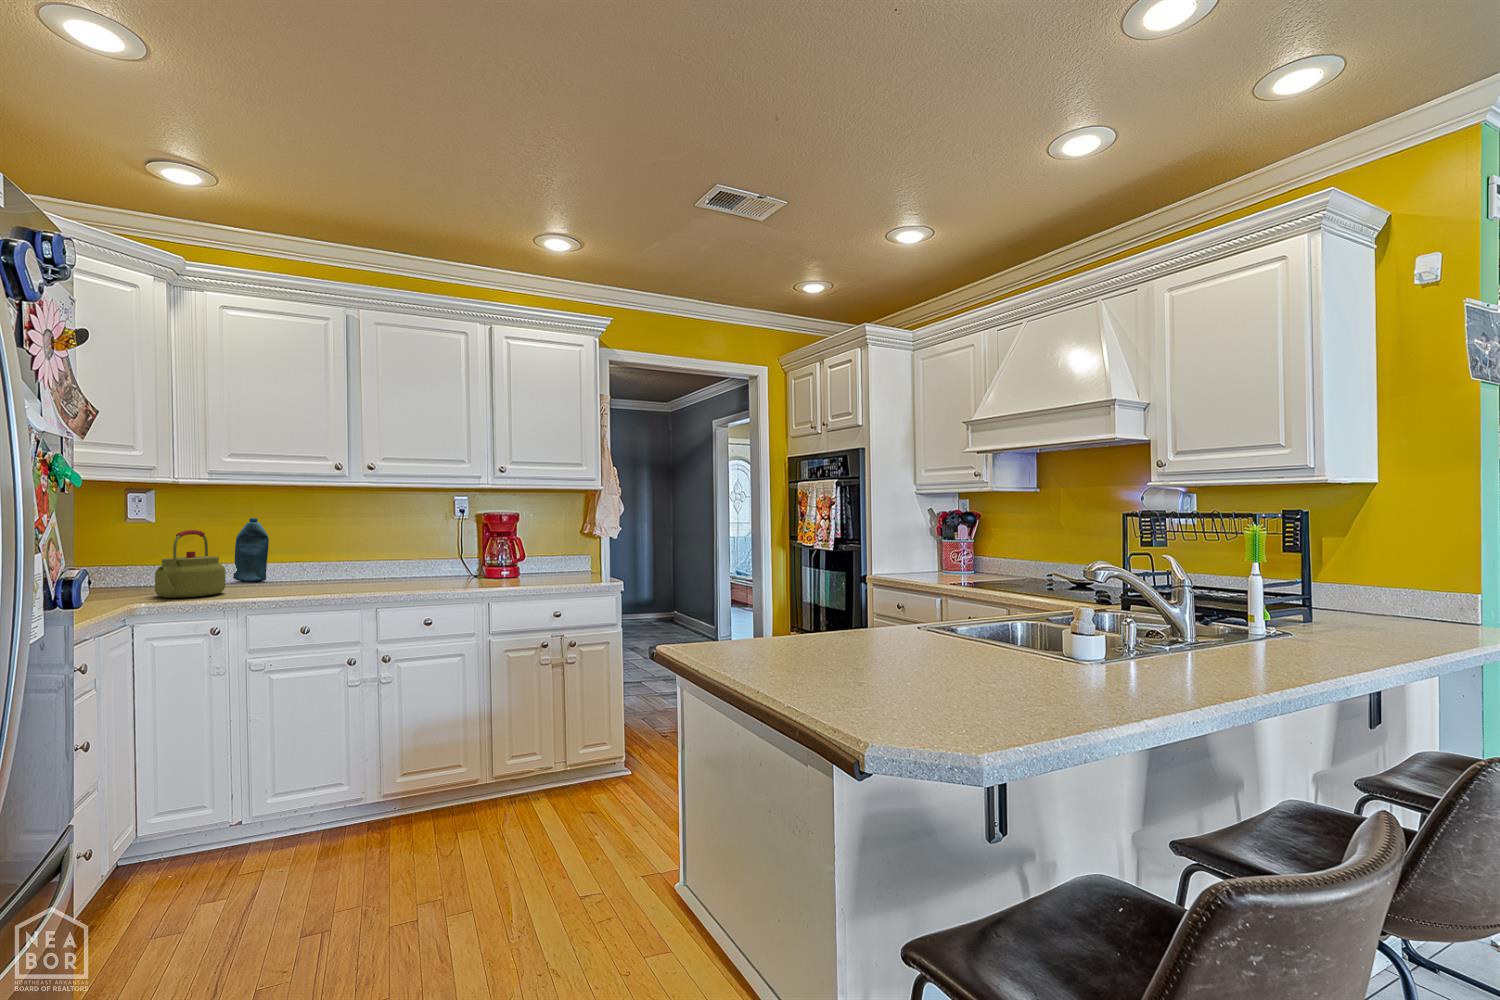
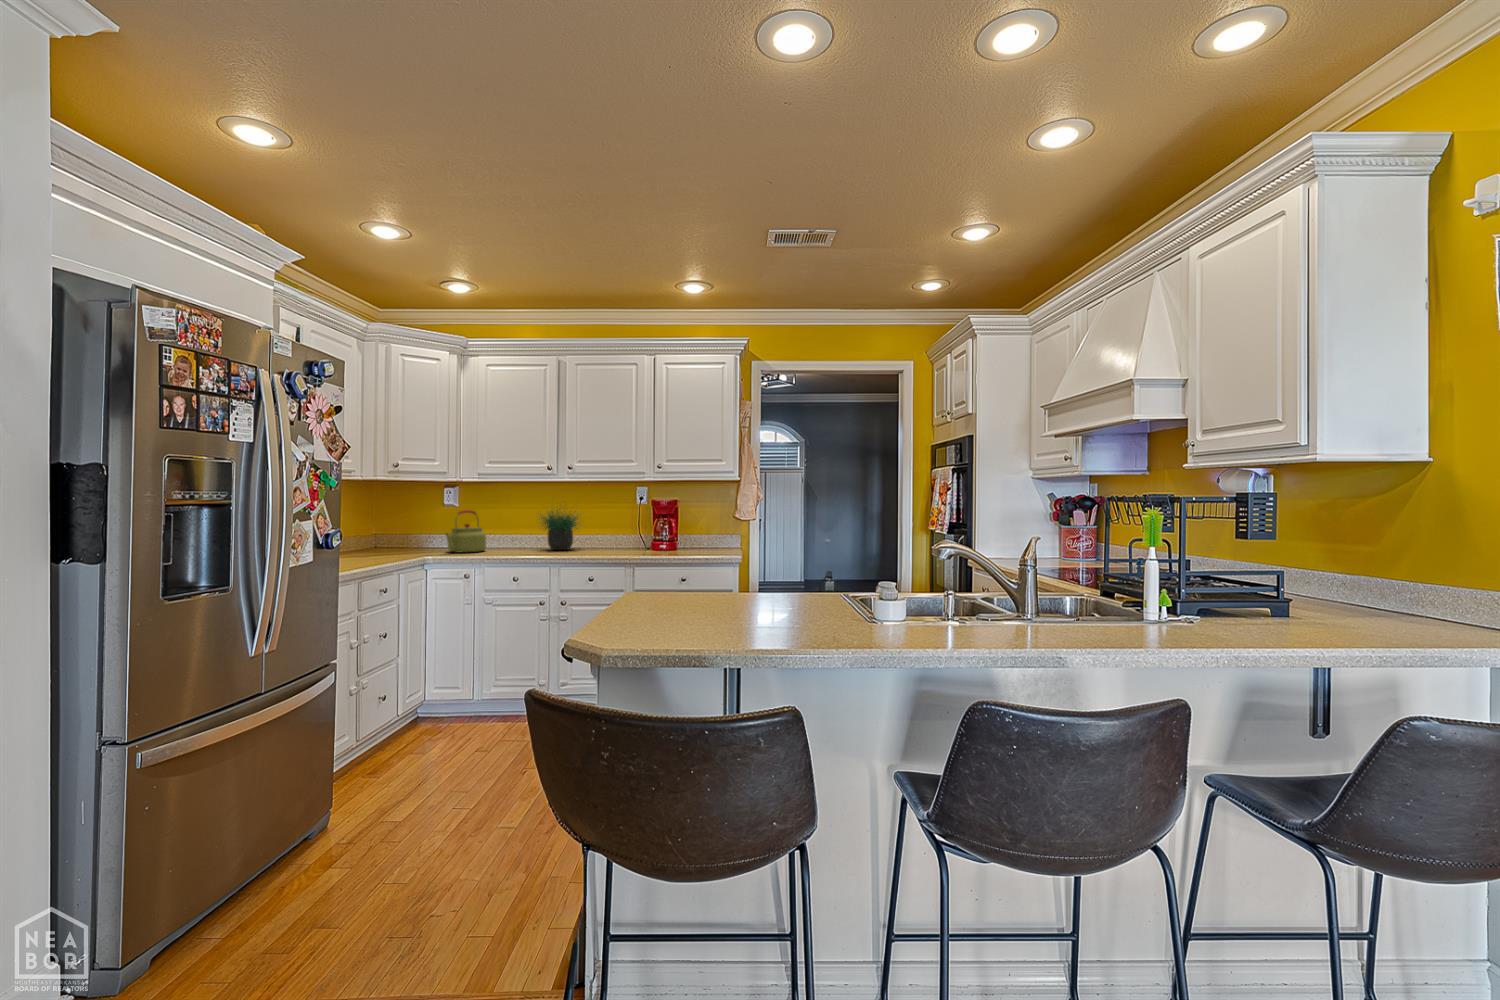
potted plant: none [302,505,398,587] -> present [541,510,578,550]
bottle: present [233,518,269,582] -> none [502,503,521,545]

